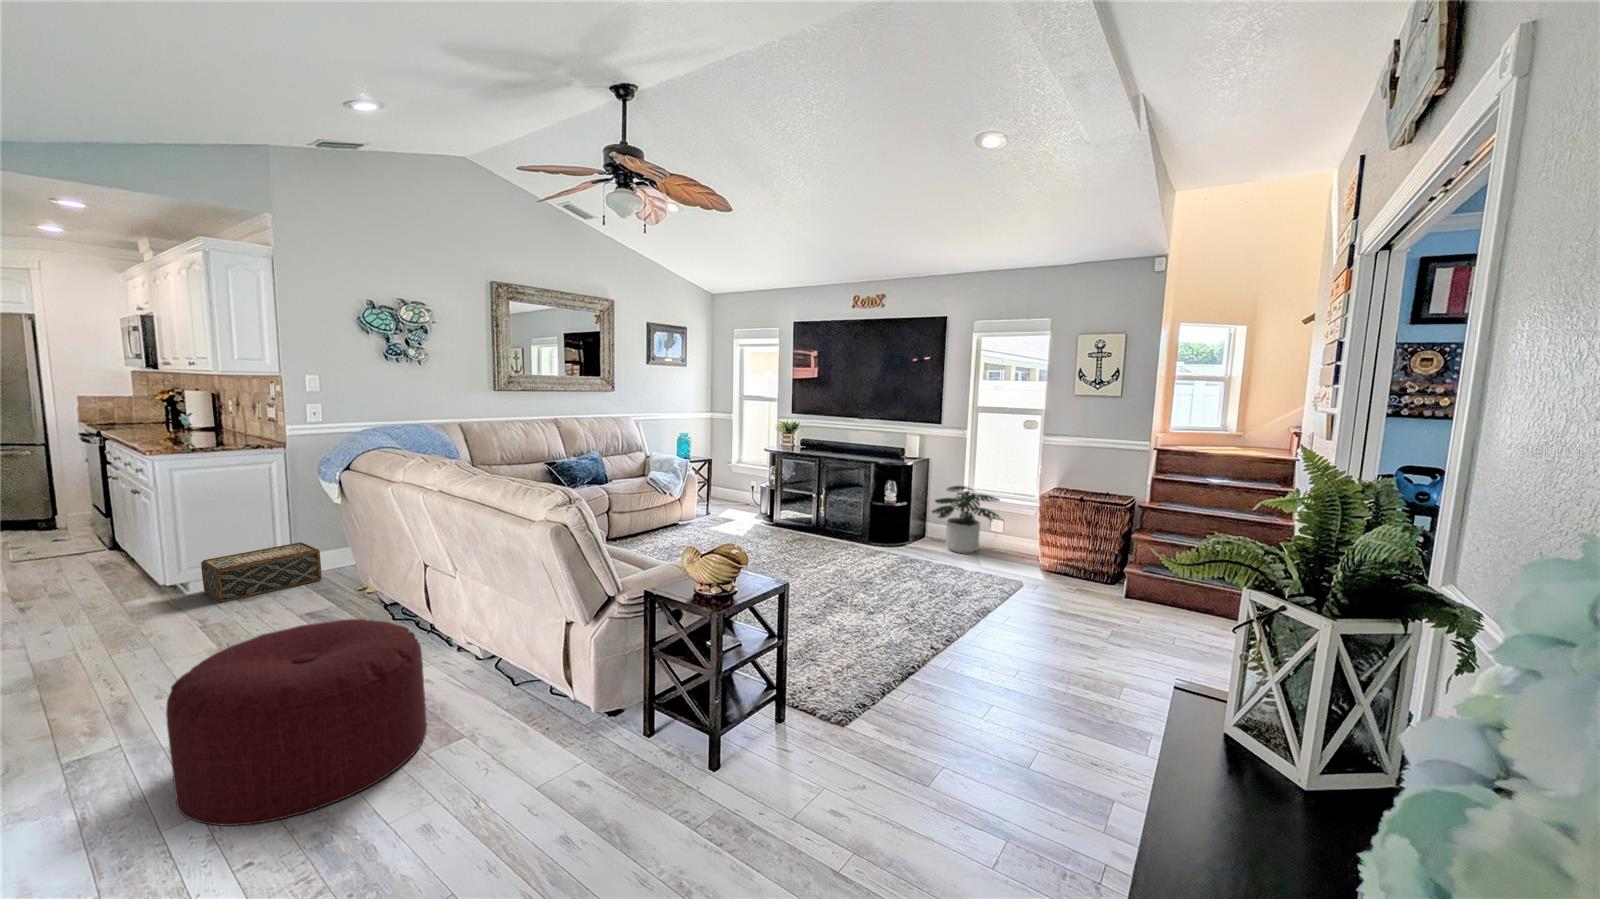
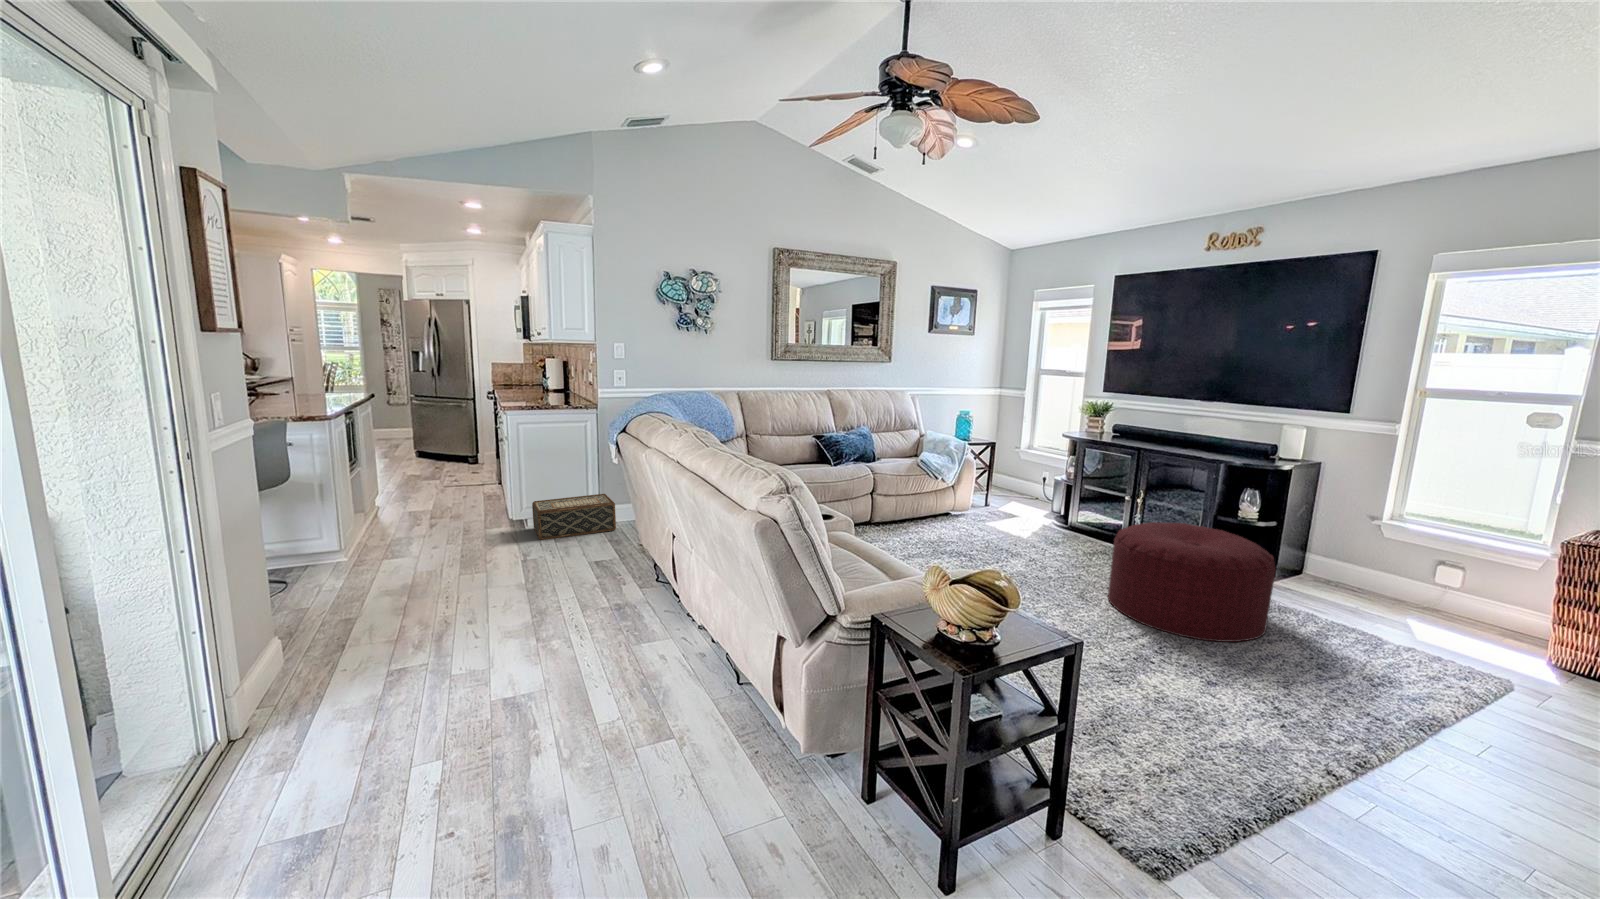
potted plant: present [932,486,999,553] -> none [1318,507,1456,610]
ottoman: present [166,619,427,826] -> present [1108,522,1276,642]

